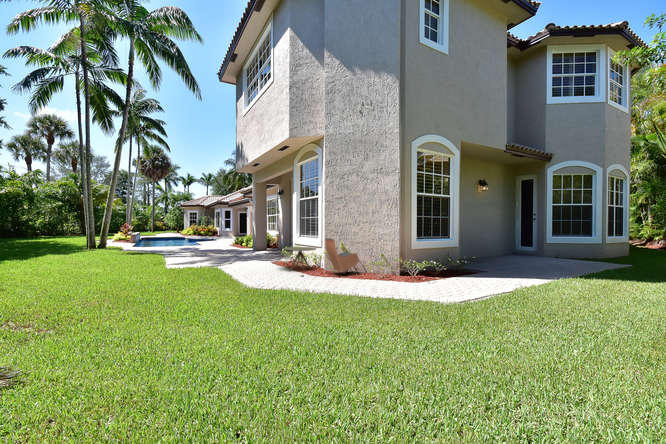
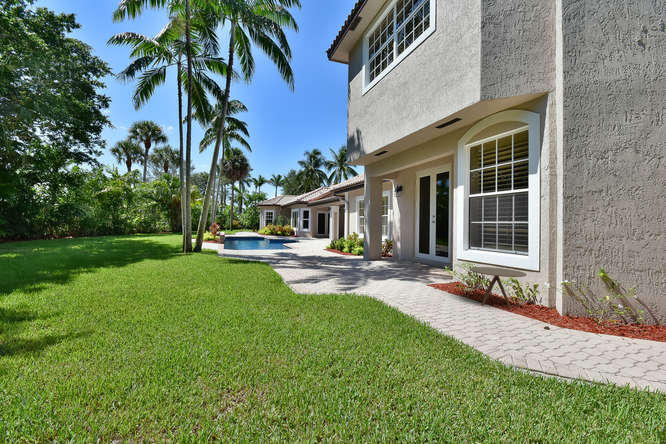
armchair: present [325,238,359,275] -> none [566,259,628,328]

